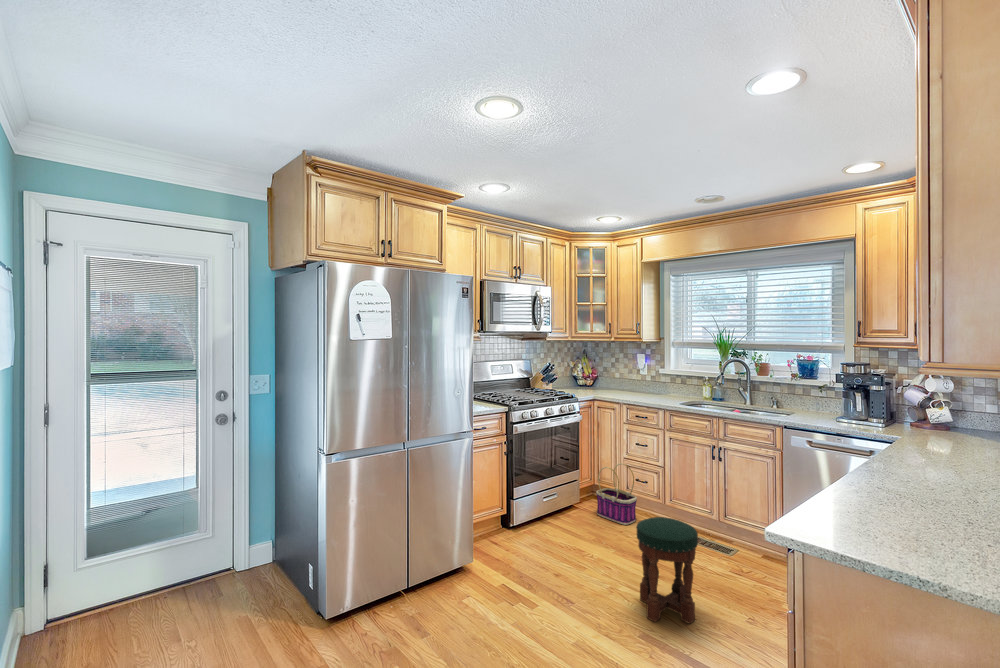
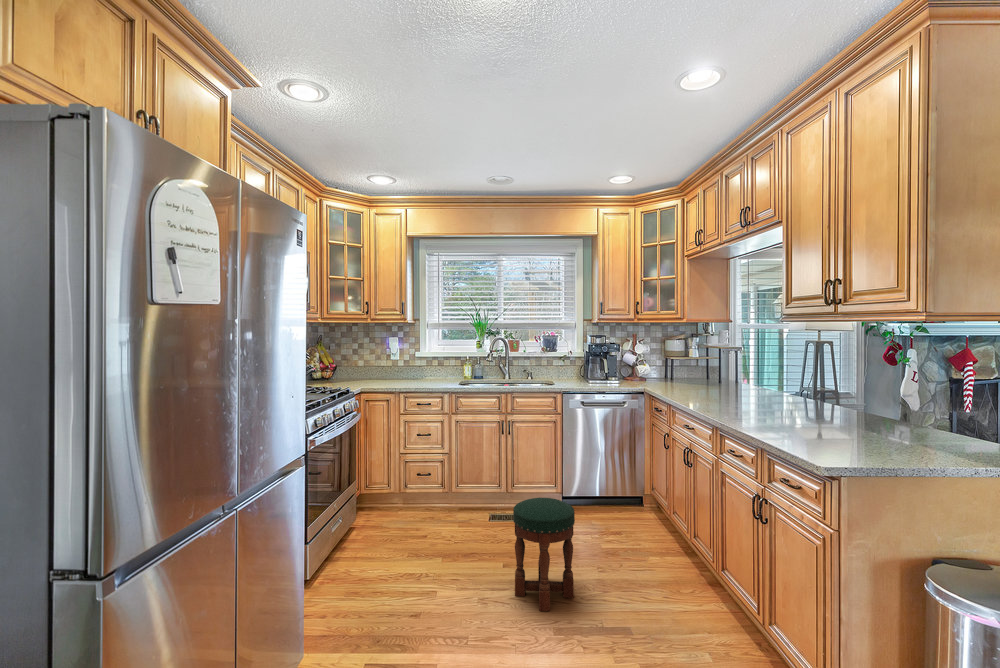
basket: present [596,463,637,525] -> none [379,458,427,526]

